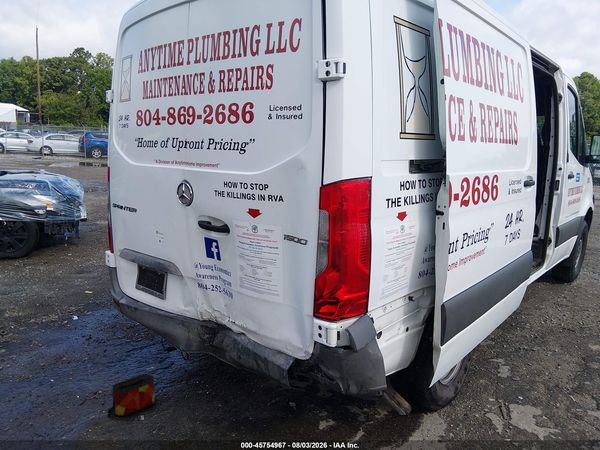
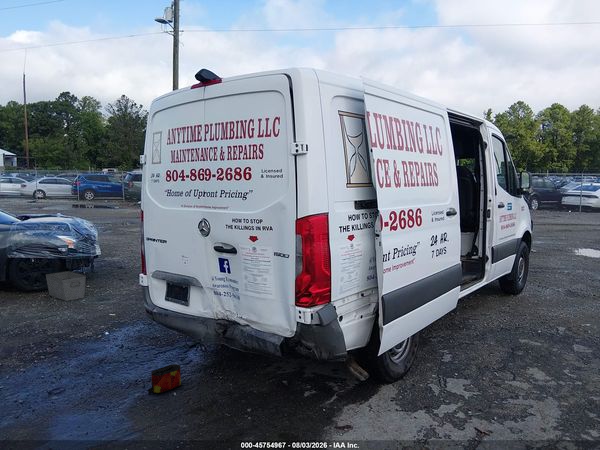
storage bin: none [18,236,64,272] -> present [46,271,86,301]

